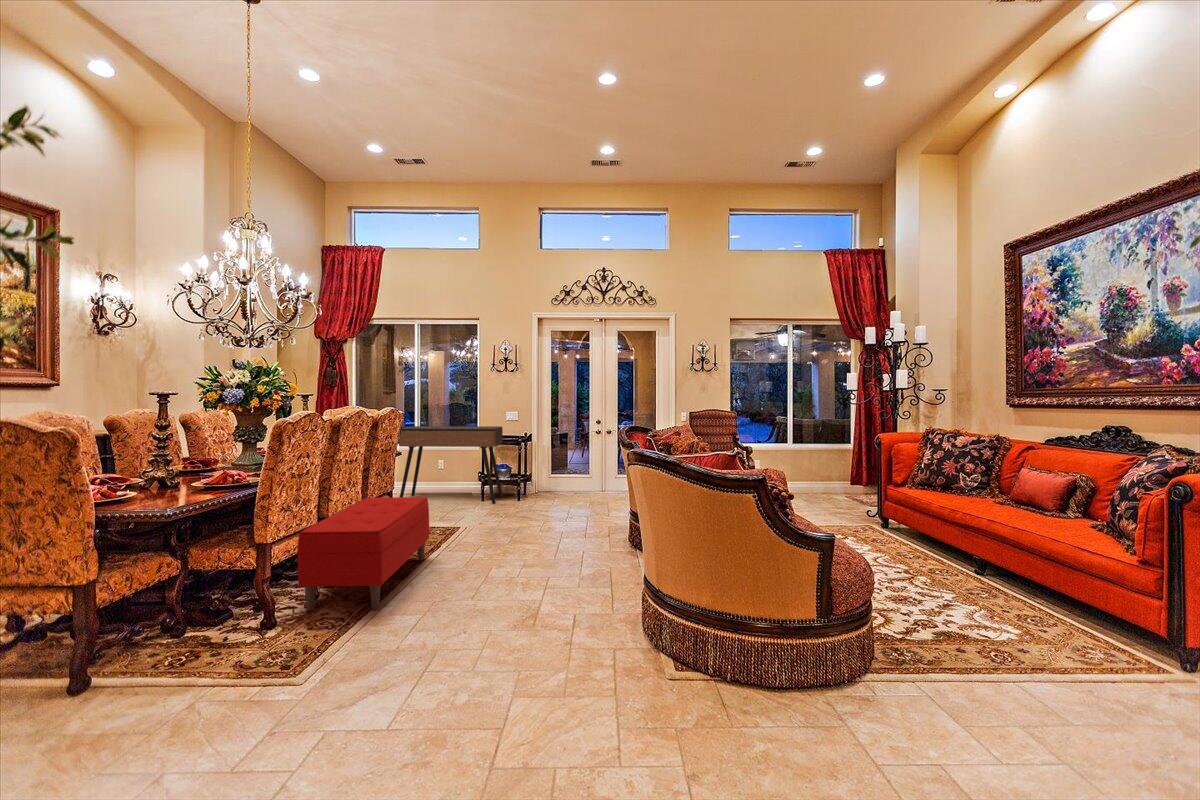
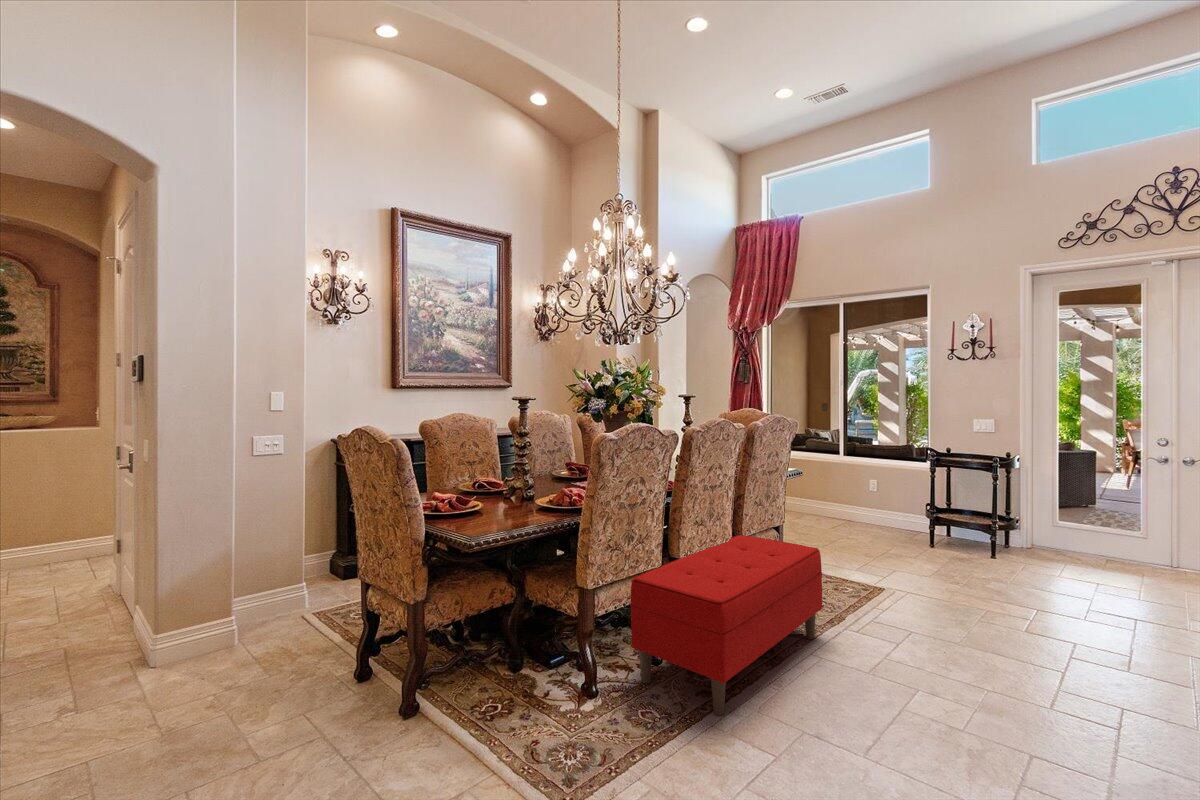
console table: present [399,426,503,503] -> none [809,437,963,558]

